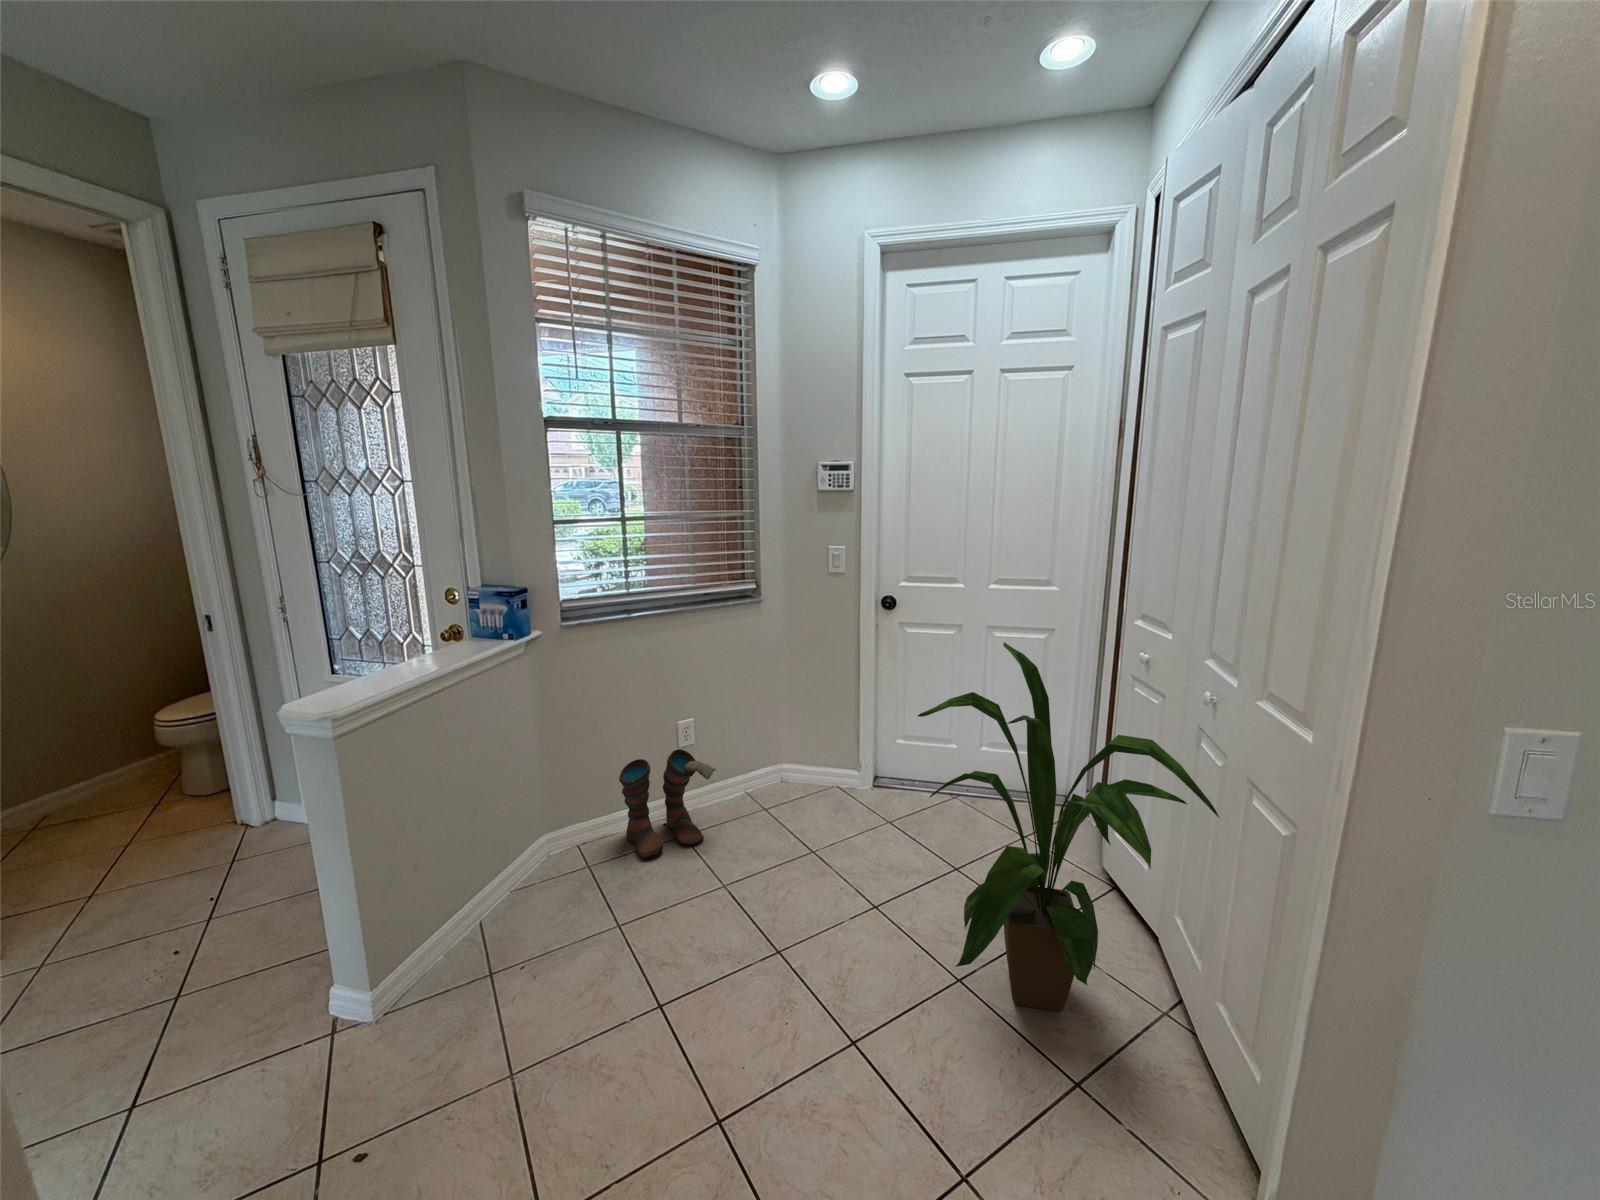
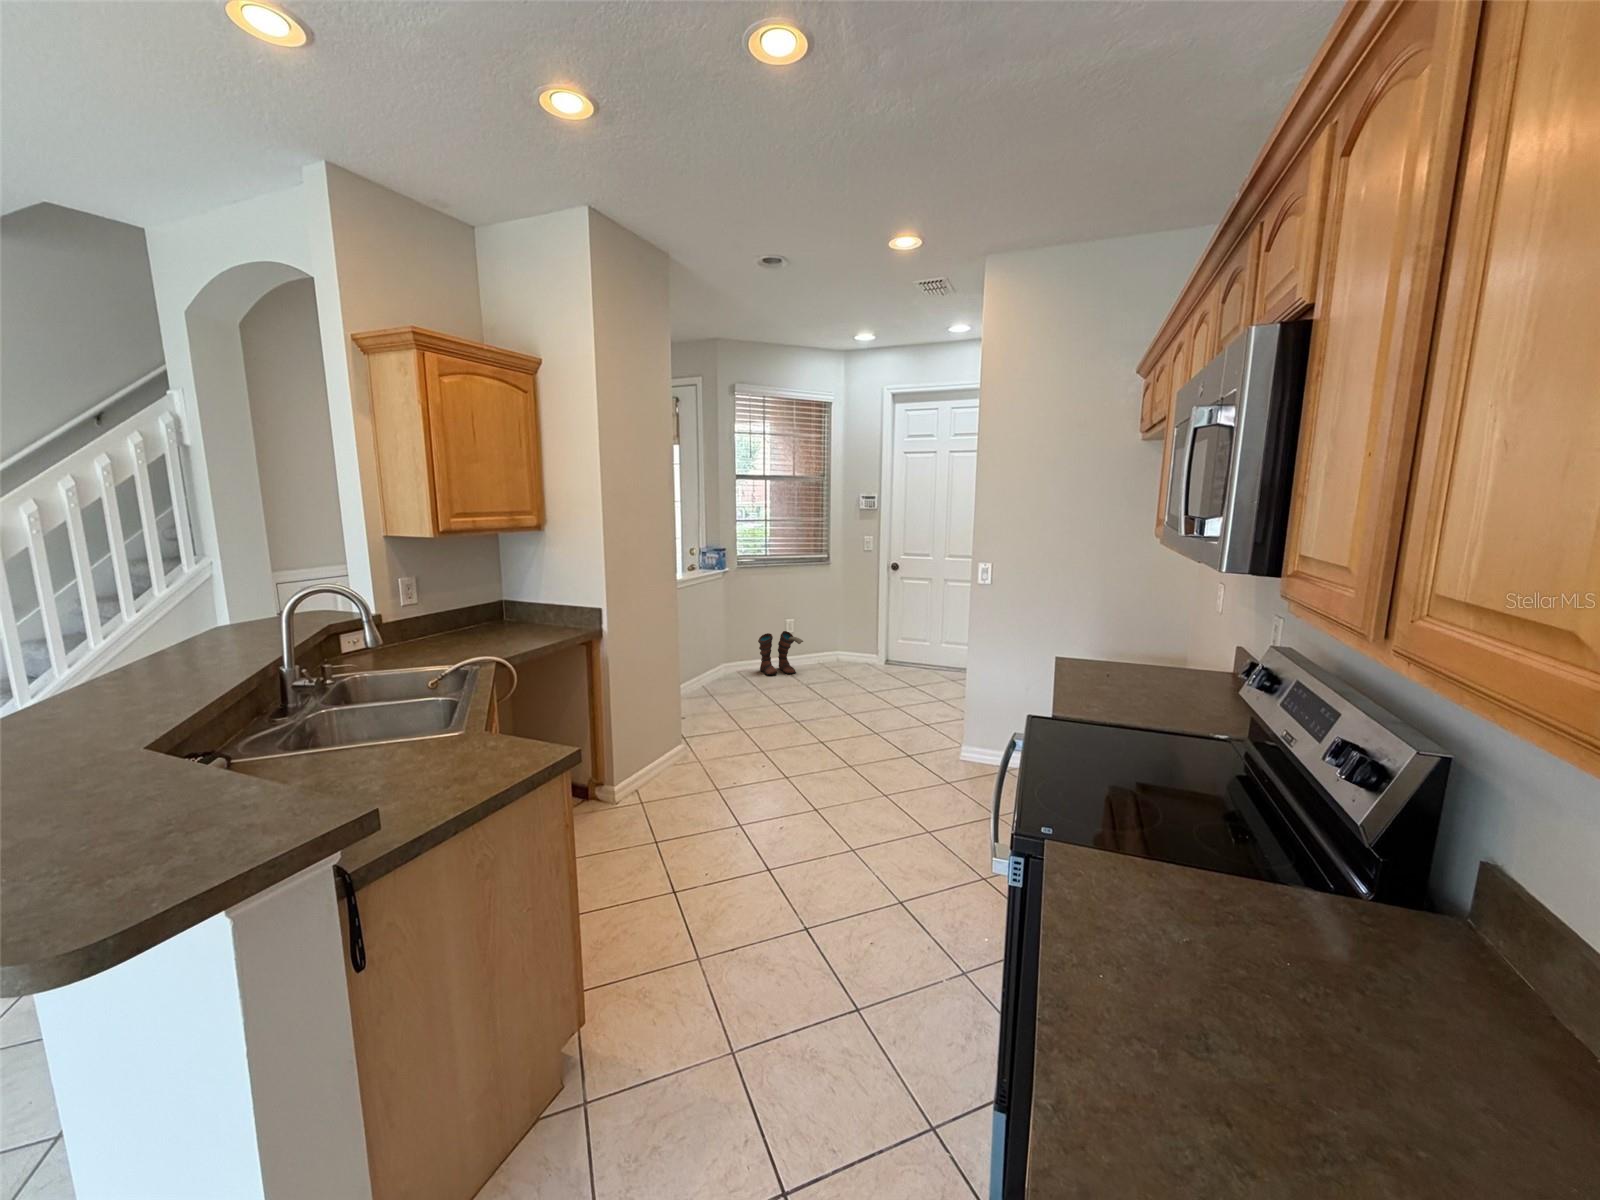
house plant: present [918,642,1219,1012] -> none [880,570,973,712]

